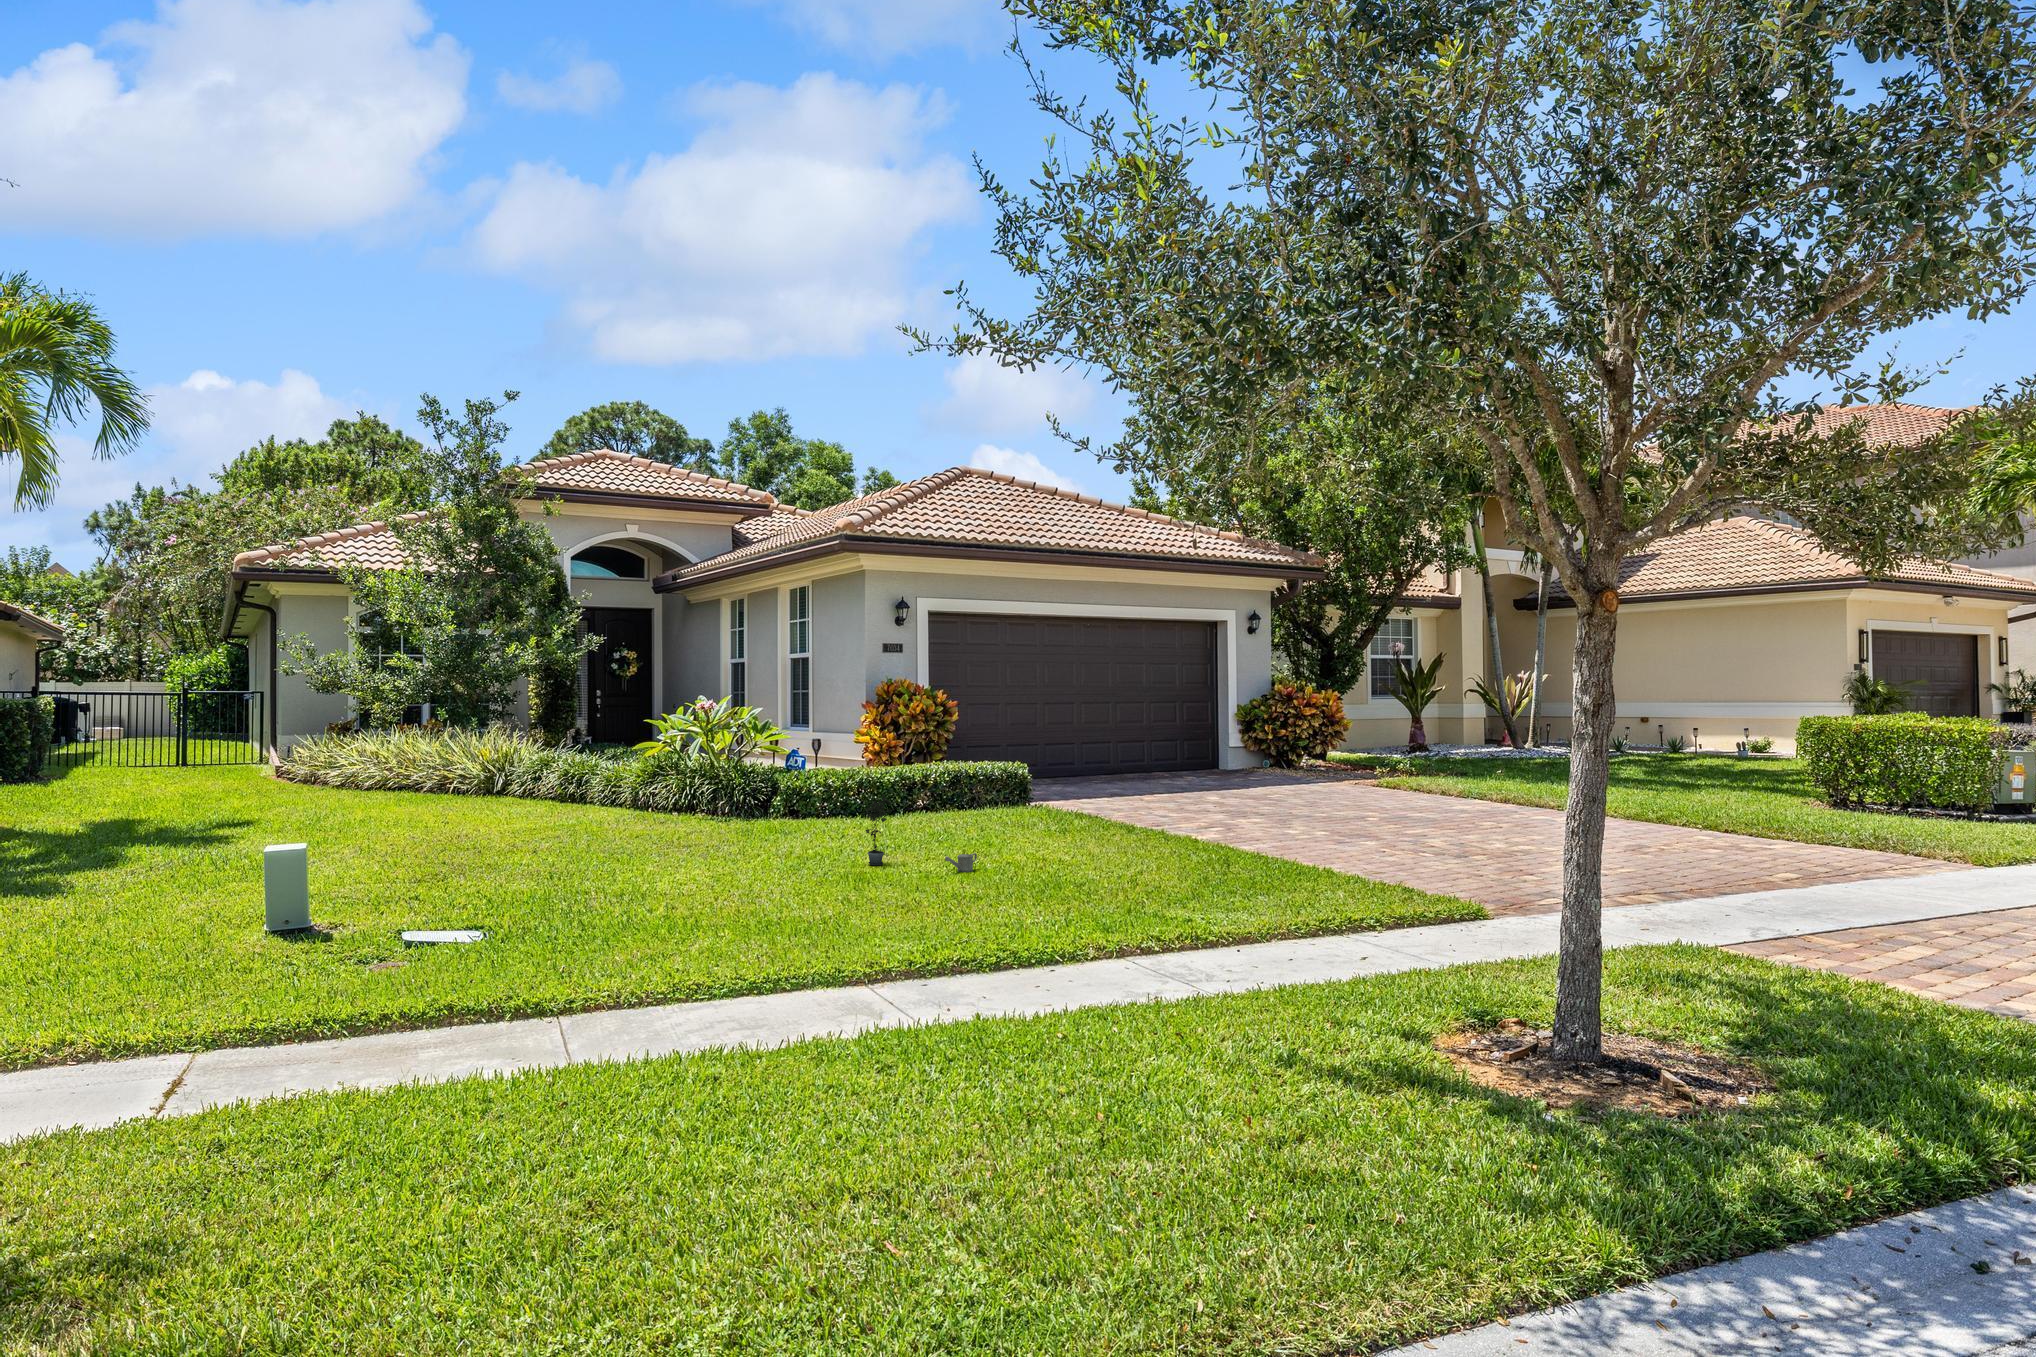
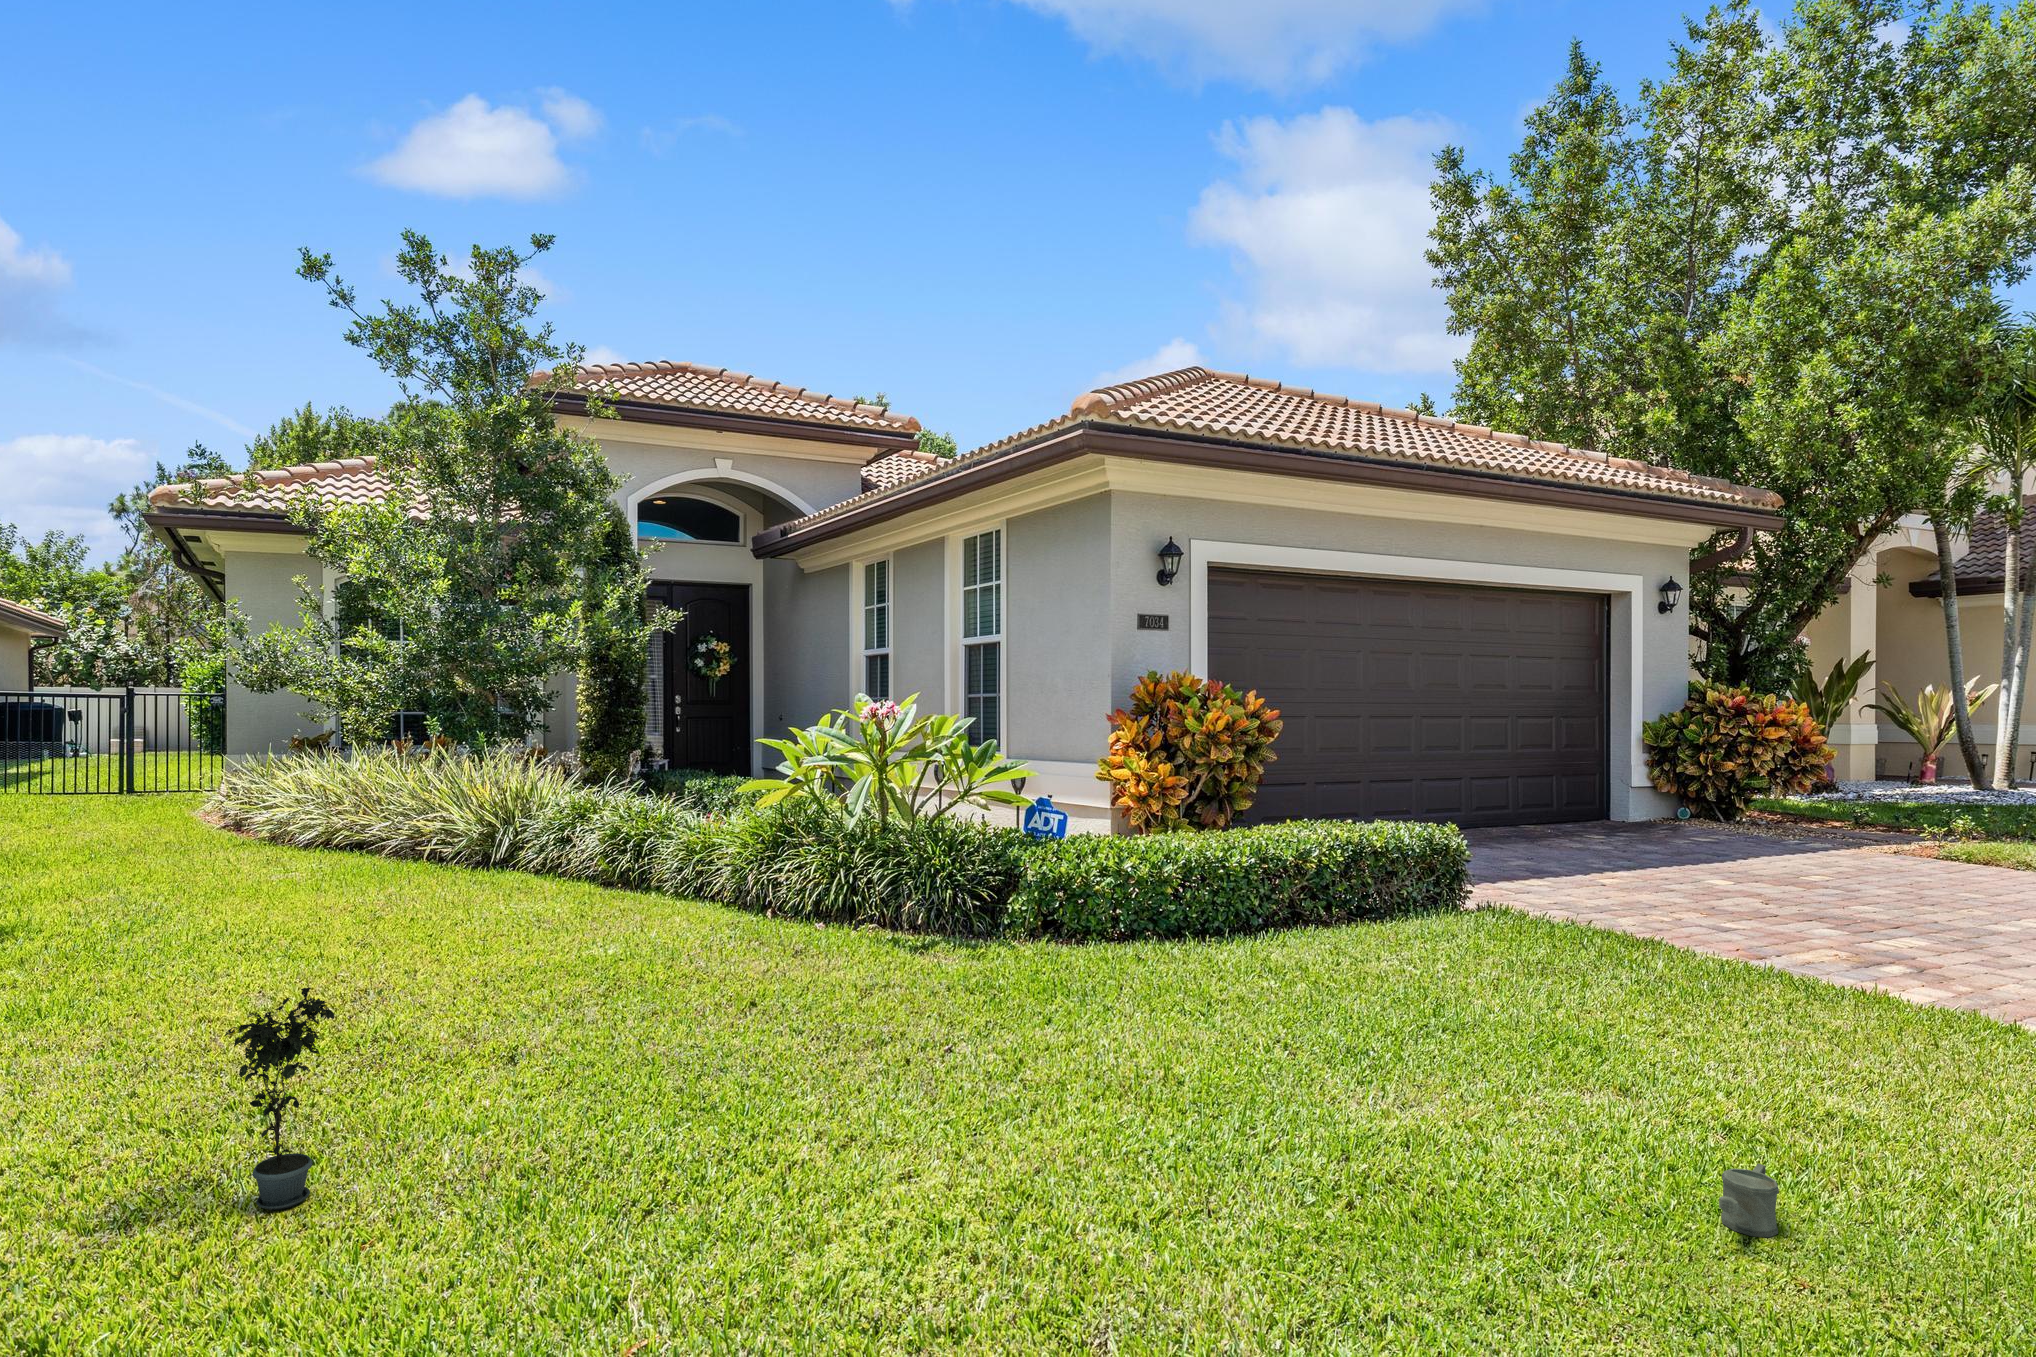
potted plant: present [865,795,891,866] -> present [225,988,334,1211]

